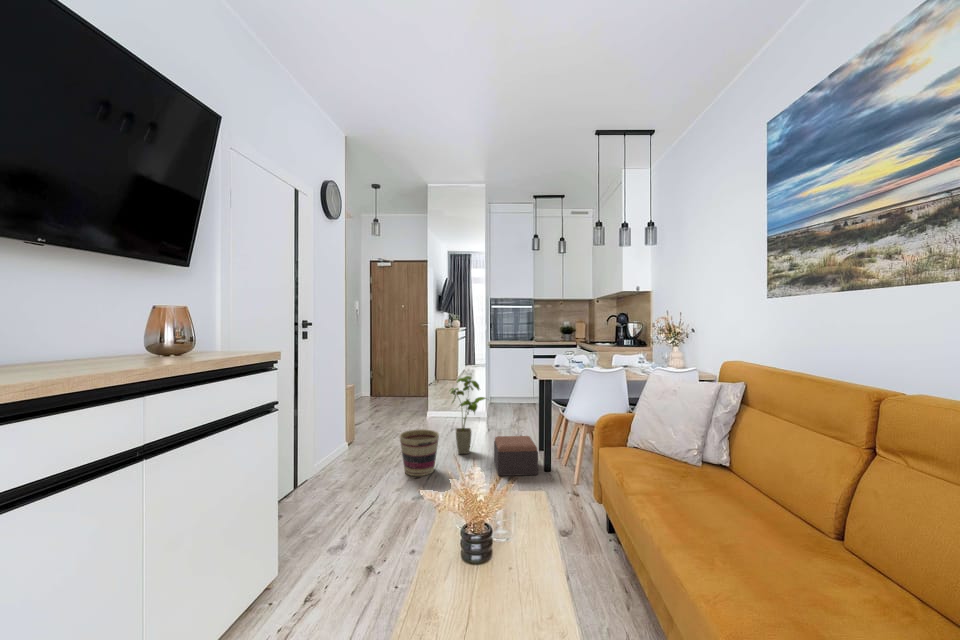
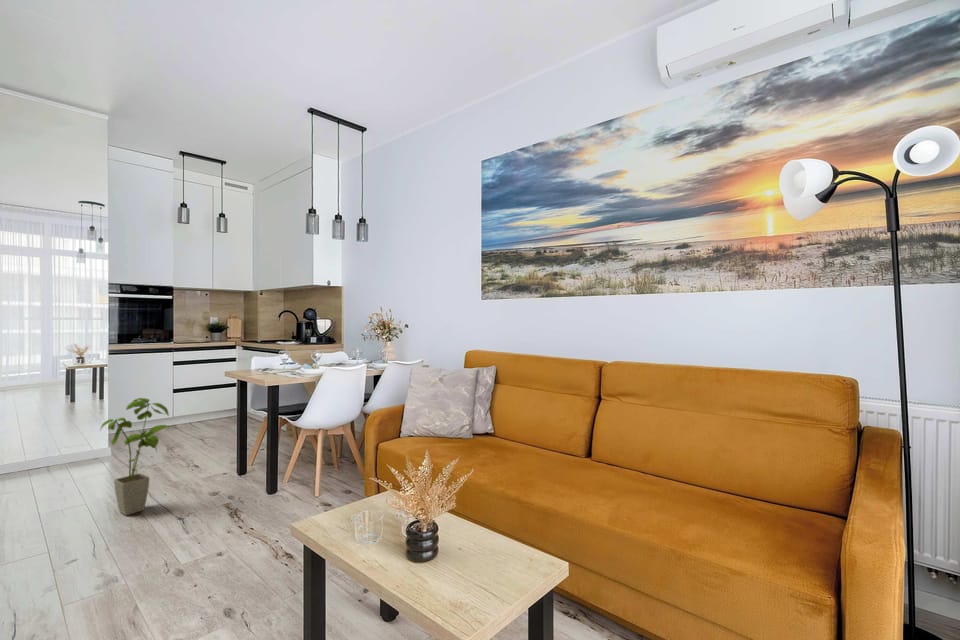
basket: present [399,429,439,476] -> none [33,489,118,572]
footstool: present [494,436,538,476] -> none [198,461,272,520]

